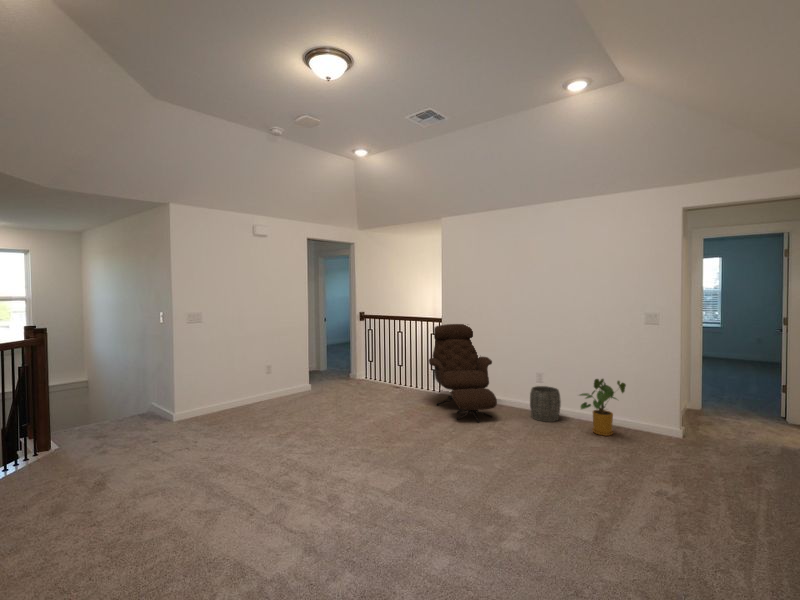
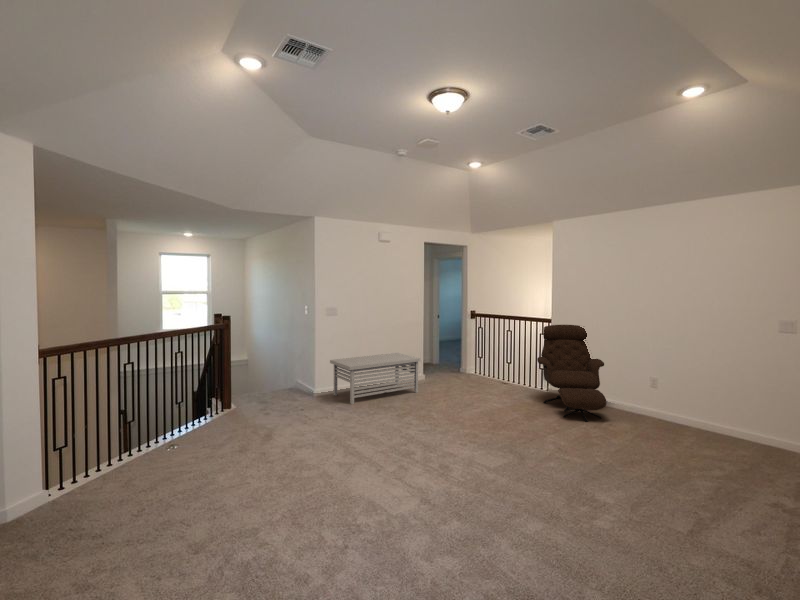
storage bench: none [194,362,306,428] -> present [330,353,420,404]
house plant: present [580,379,626,436] -> none [696,387,757,447]
woven basket: present [530,386,561,422] -> none [644,391,679,428]

